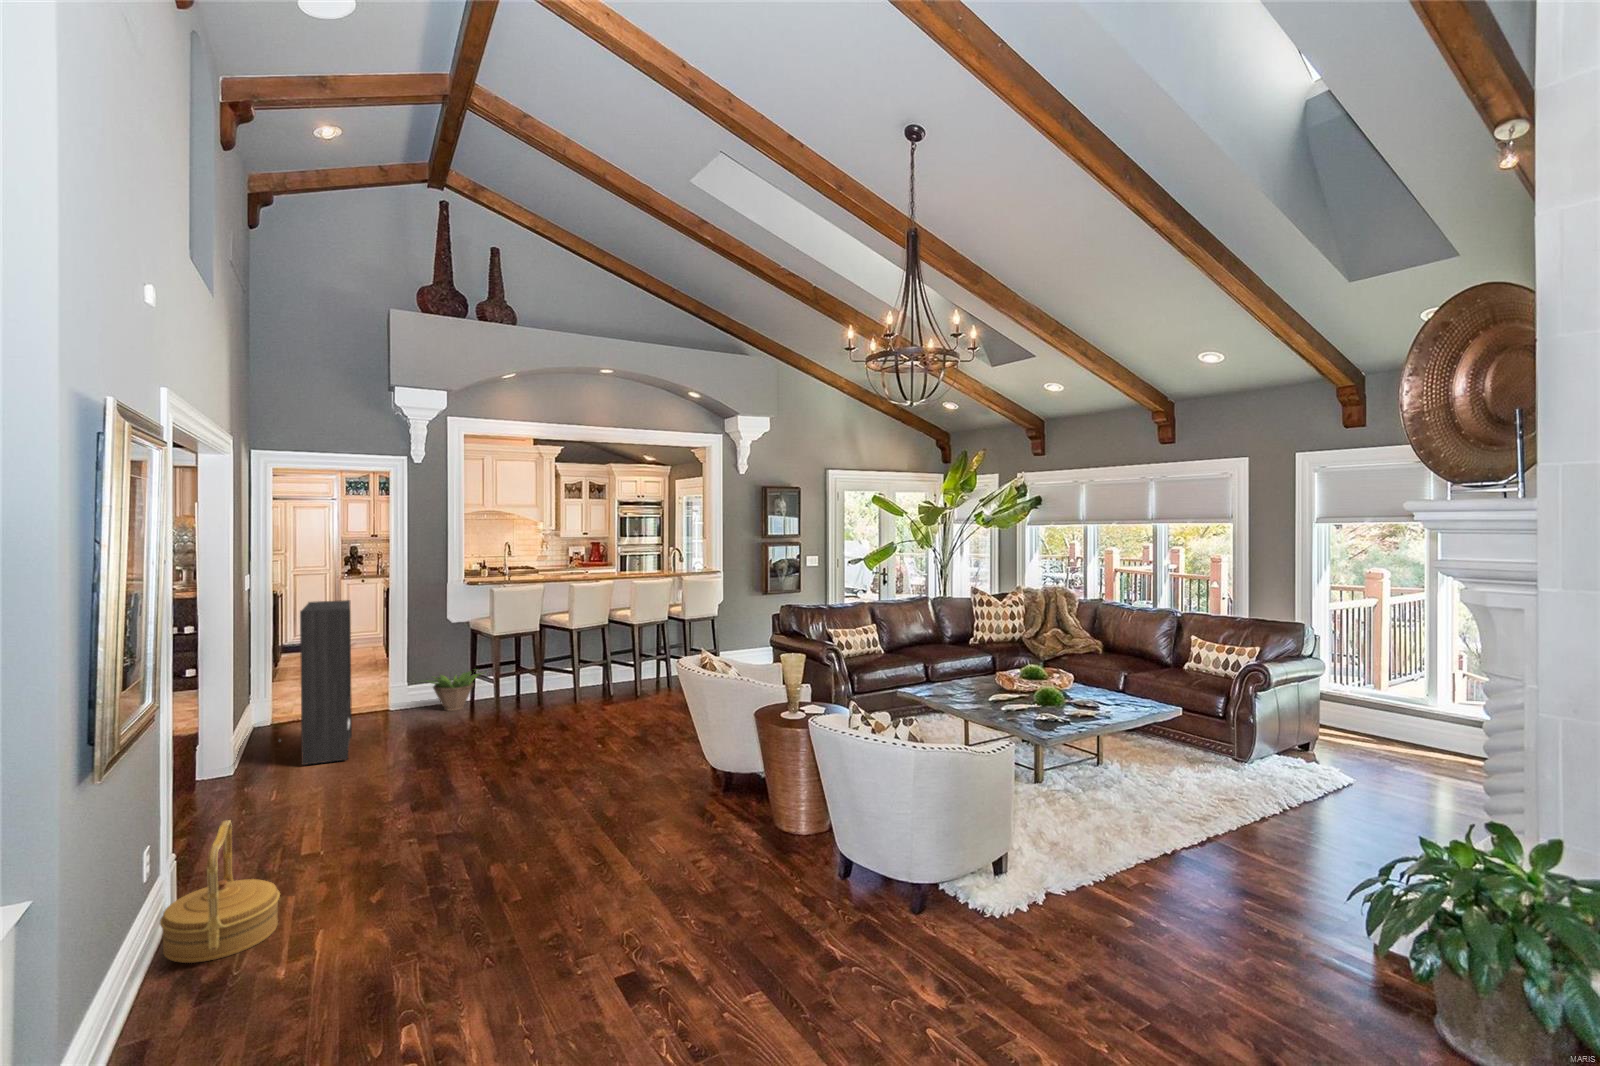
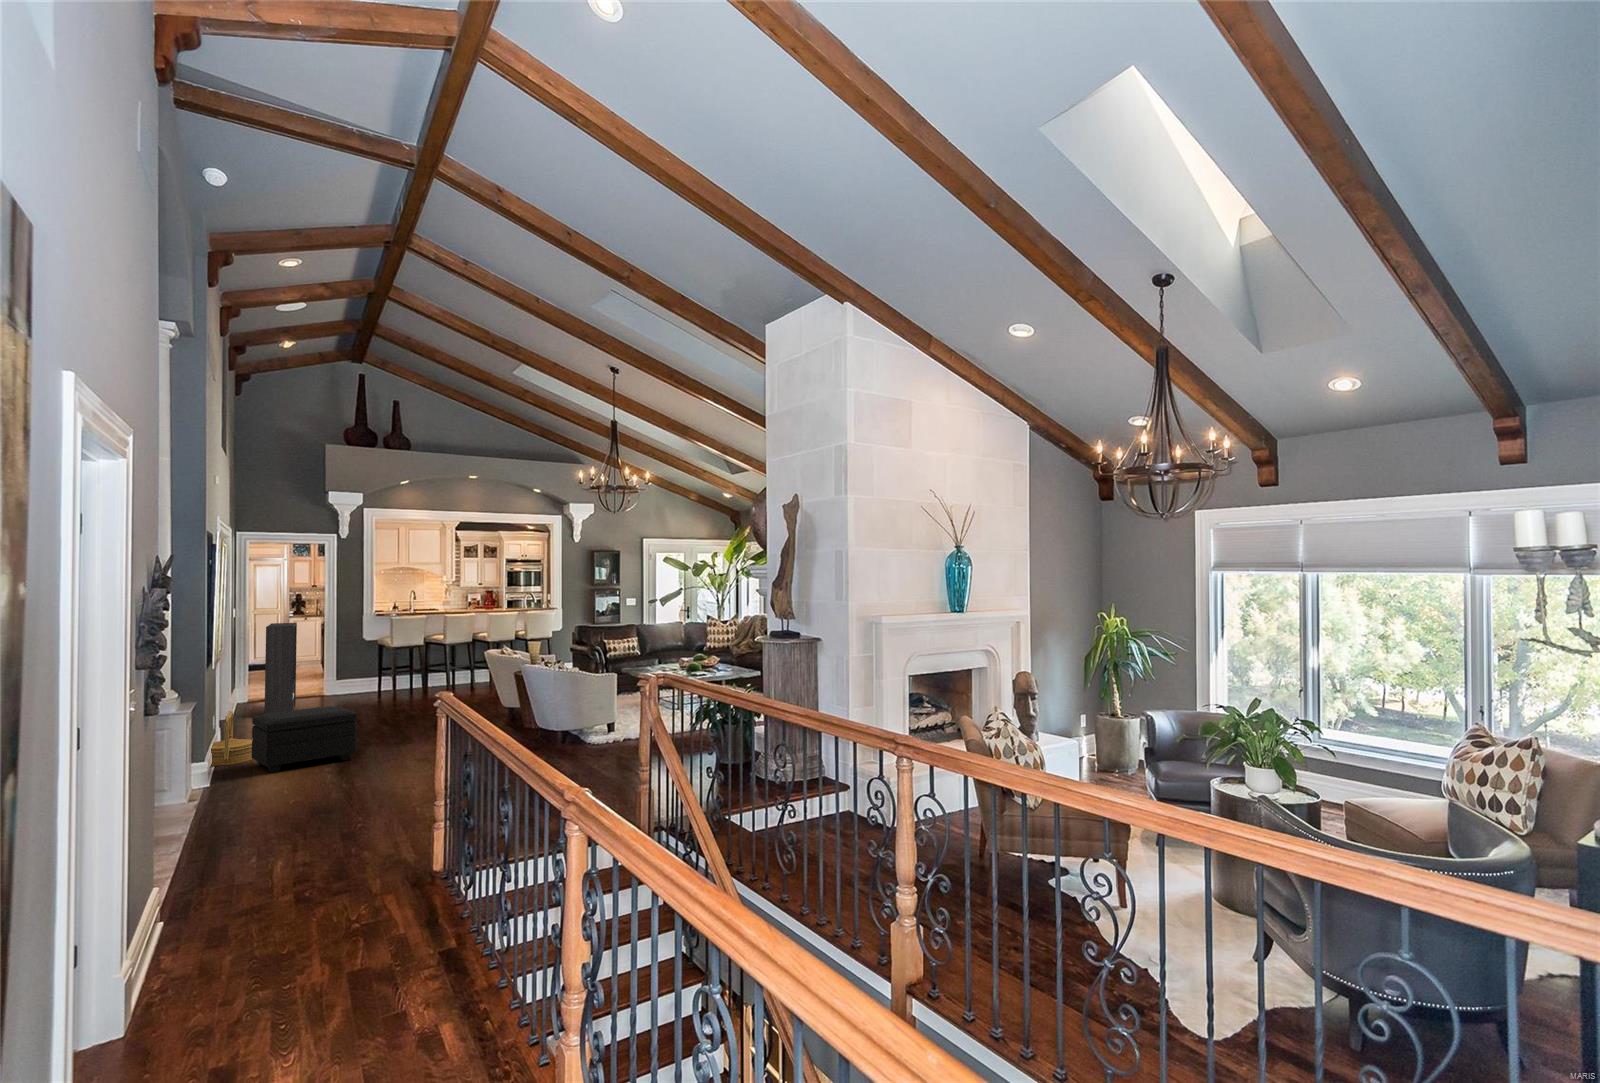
decorative plant: present [422,671,482,711] -> none [338,671,387,696]
footstool: none [269,808,503,1009] -> present [252,706,357,773]

